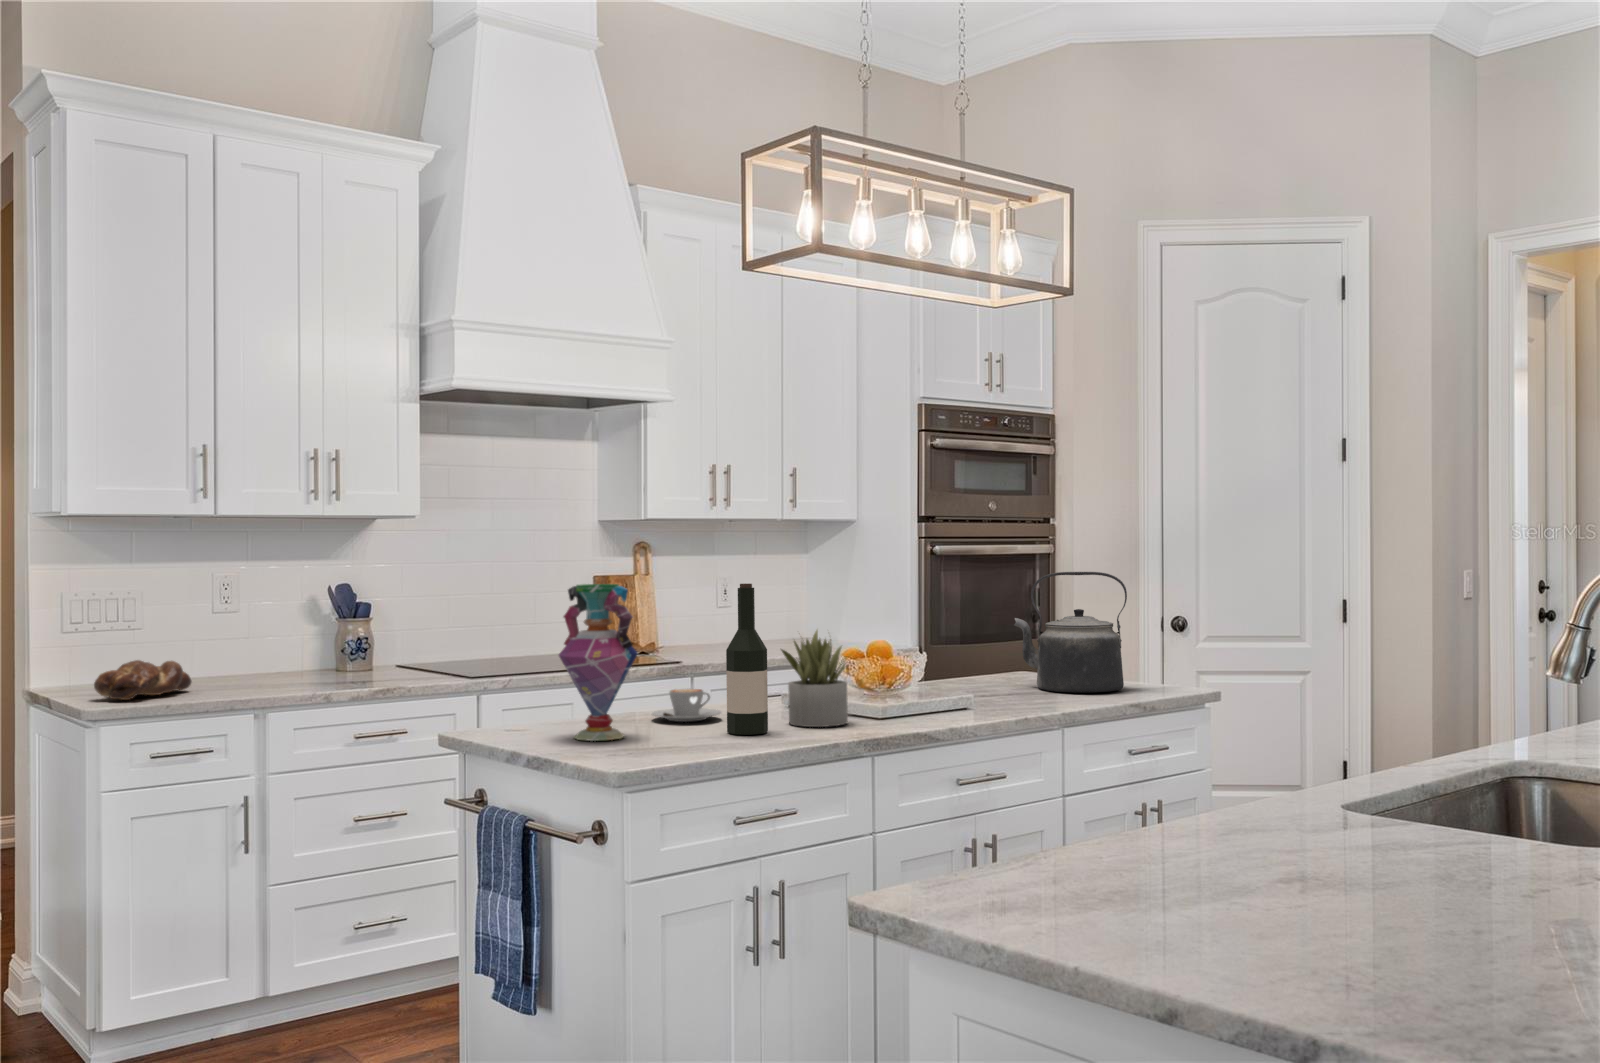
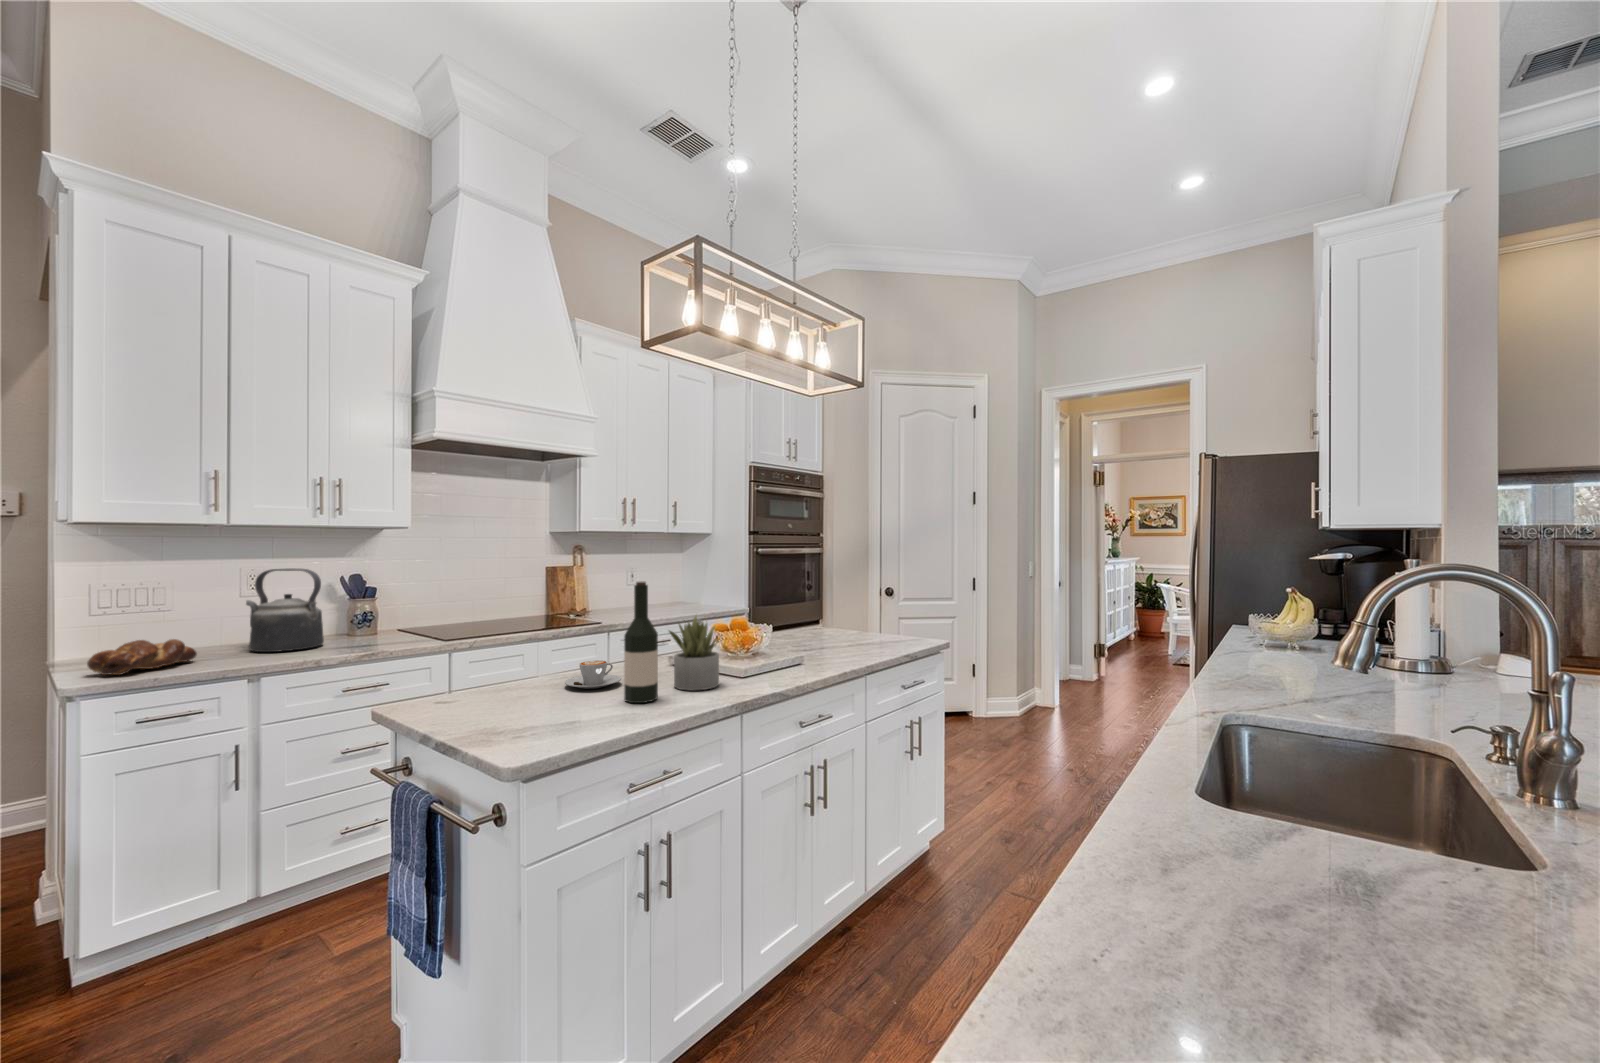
kettle: present [1014,572,1127,693] -> present [246,568,324,652]
vase: present [559,584,638,741] -> none [475,583,549,719]

